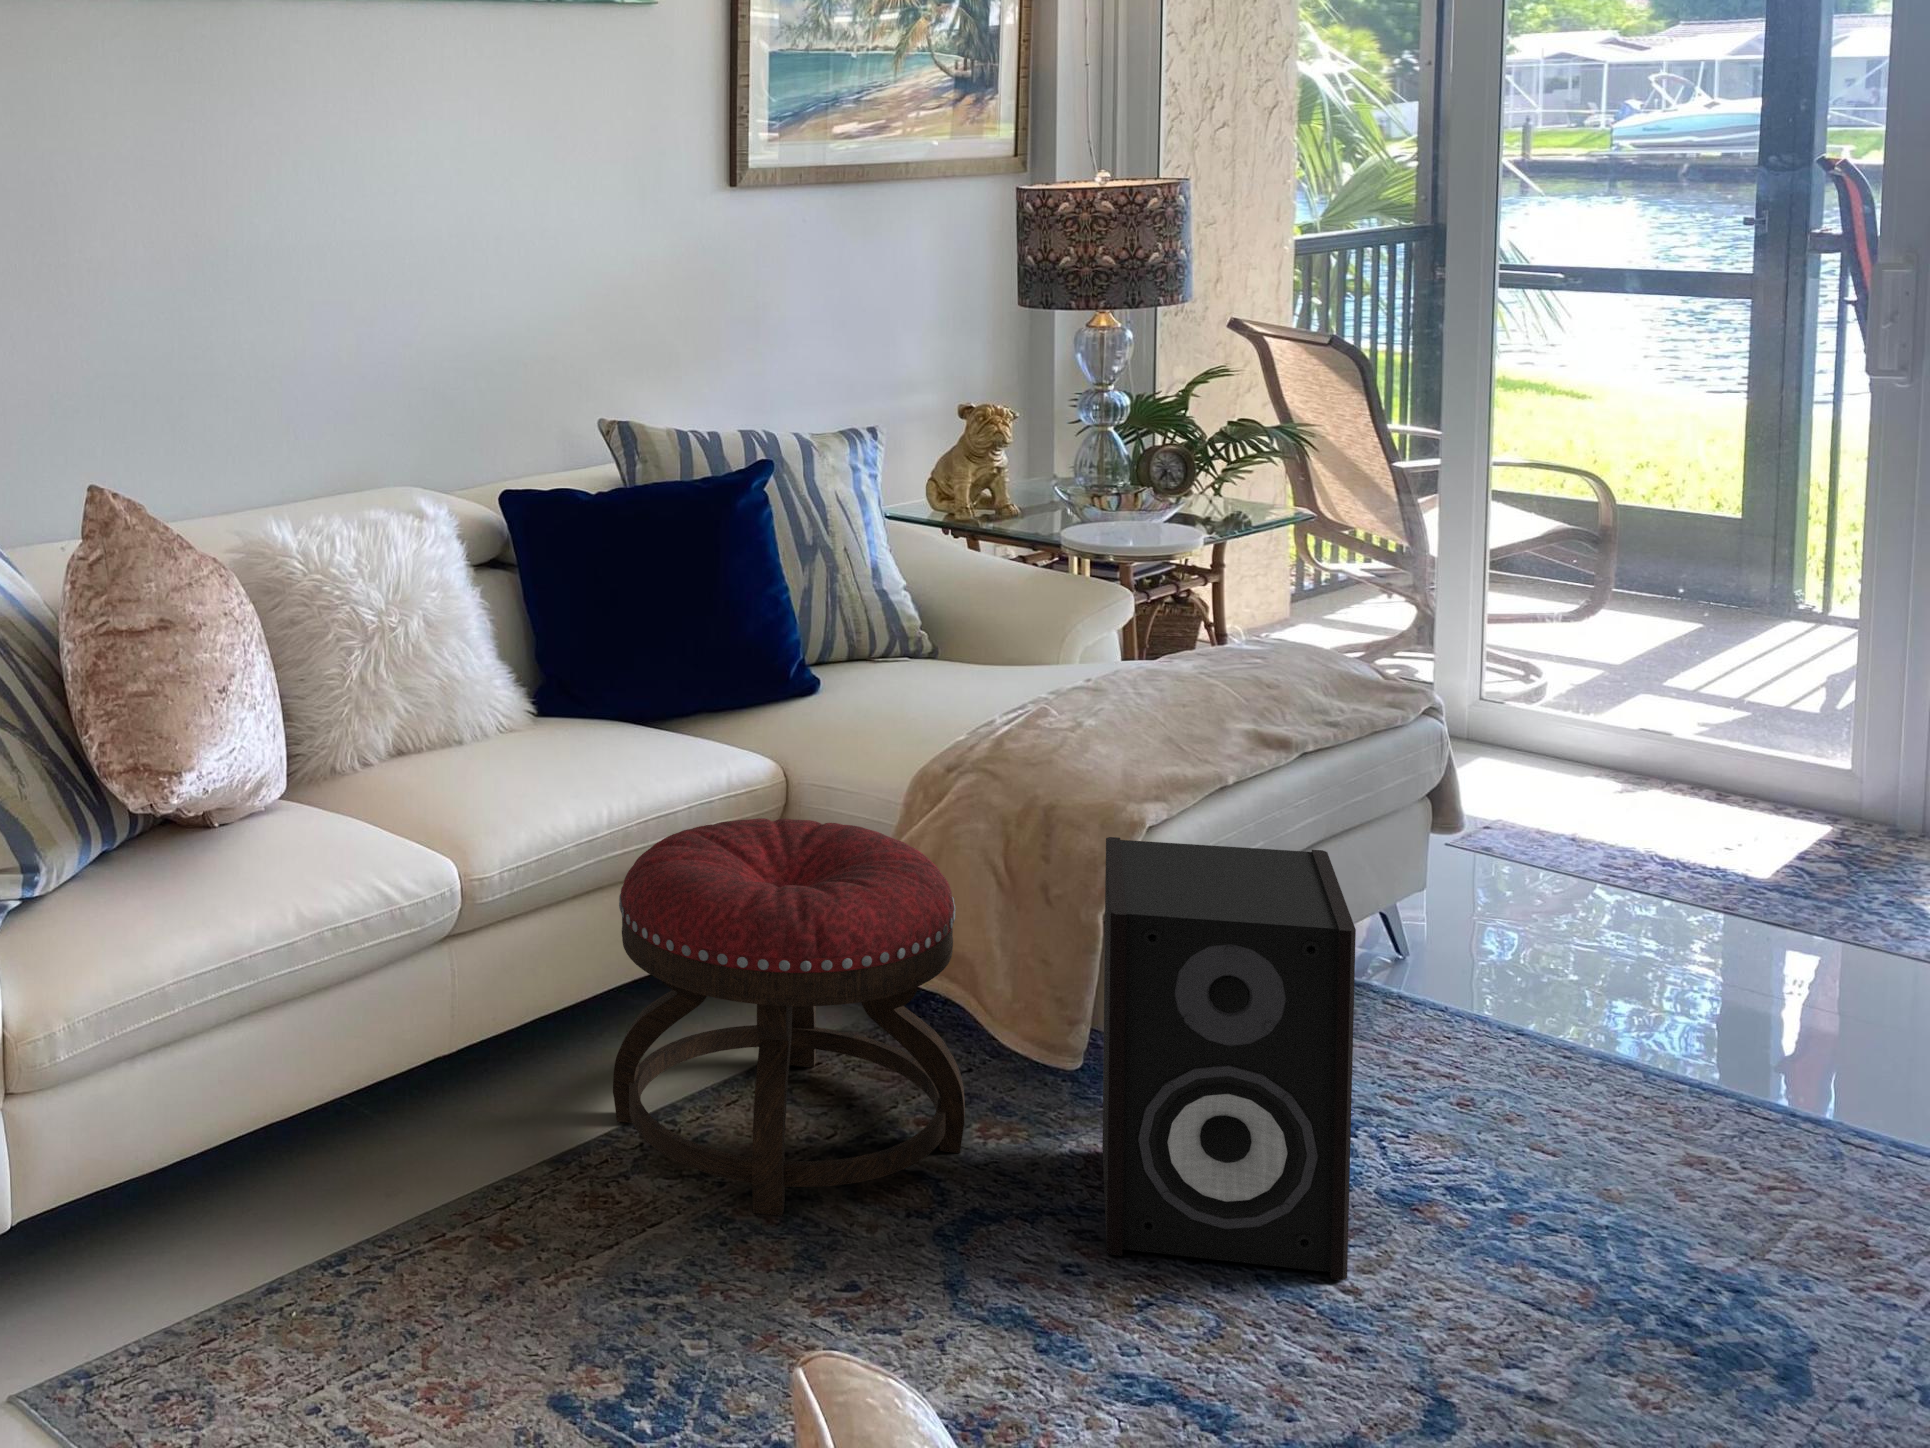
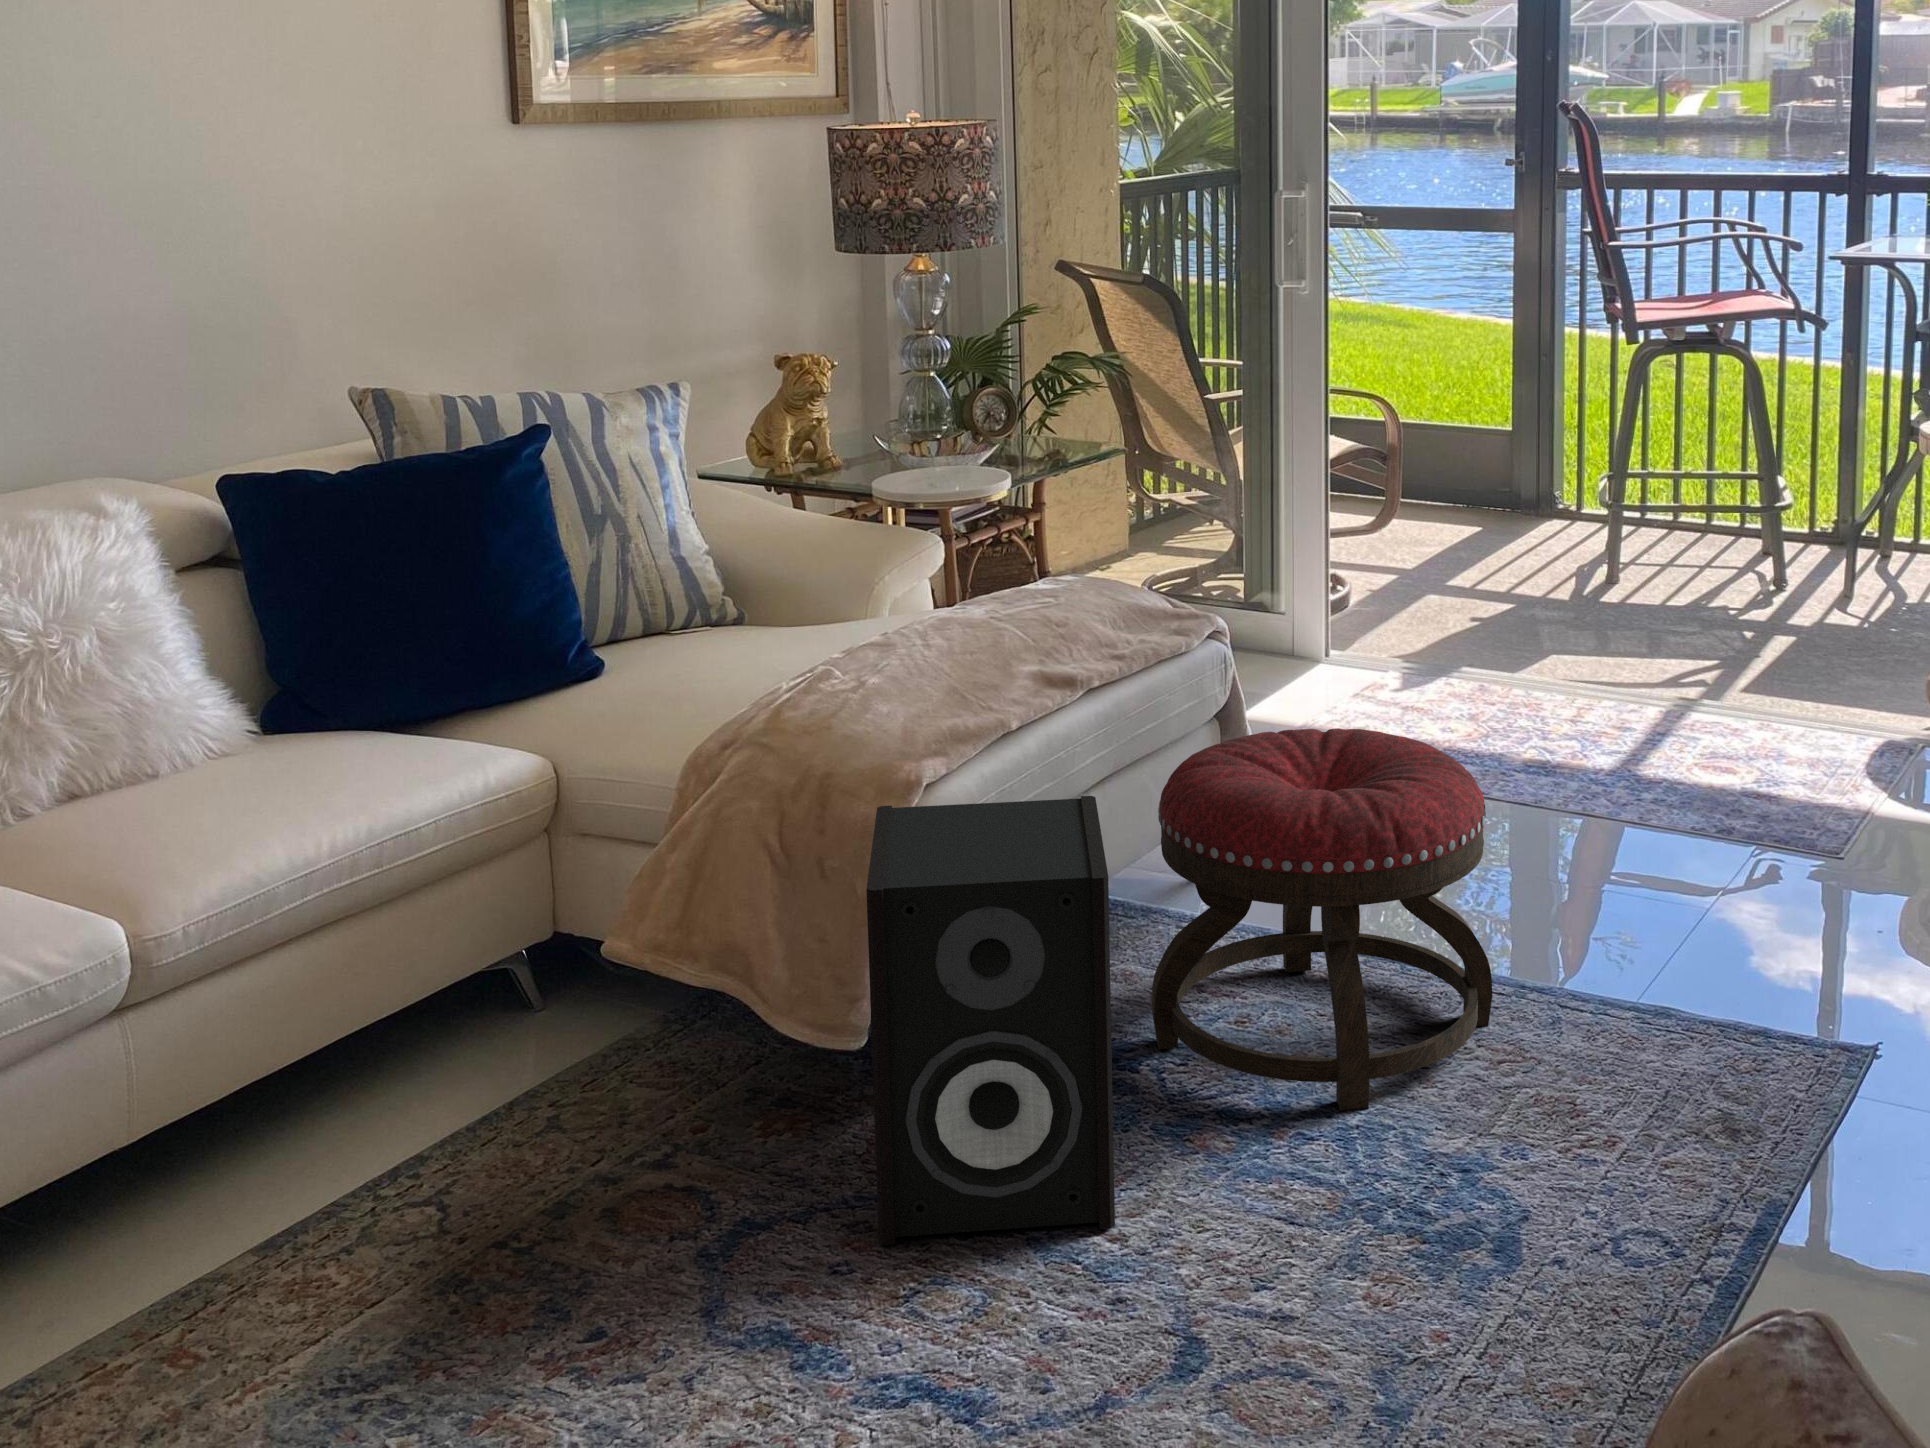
ottoman: present [613,818,965,1216] -> present [1152,729,1492,1110]

